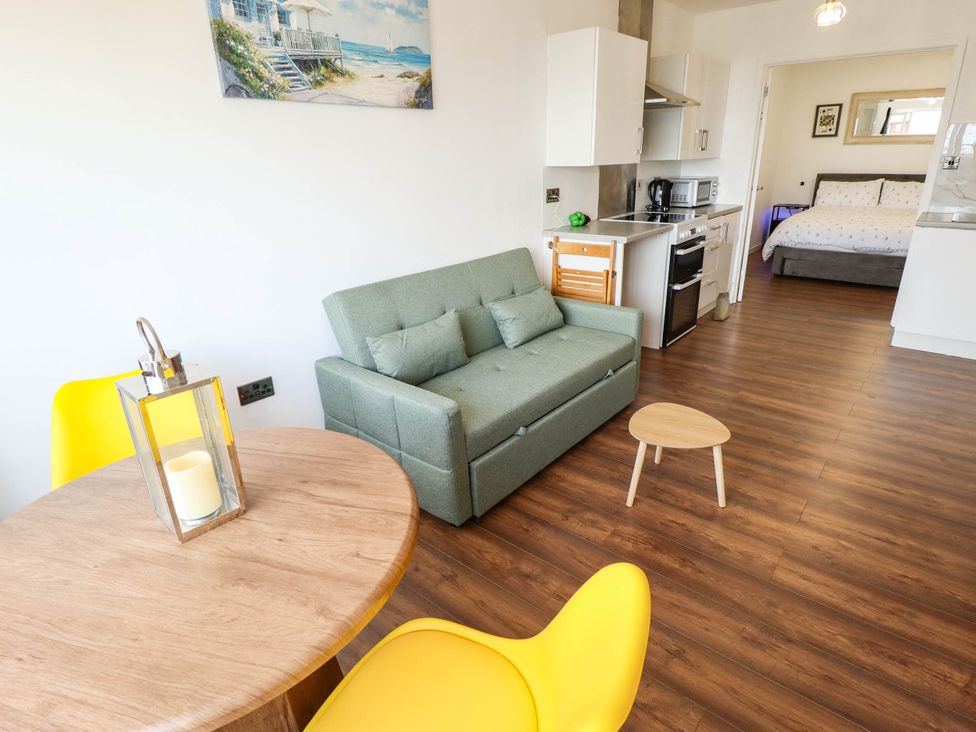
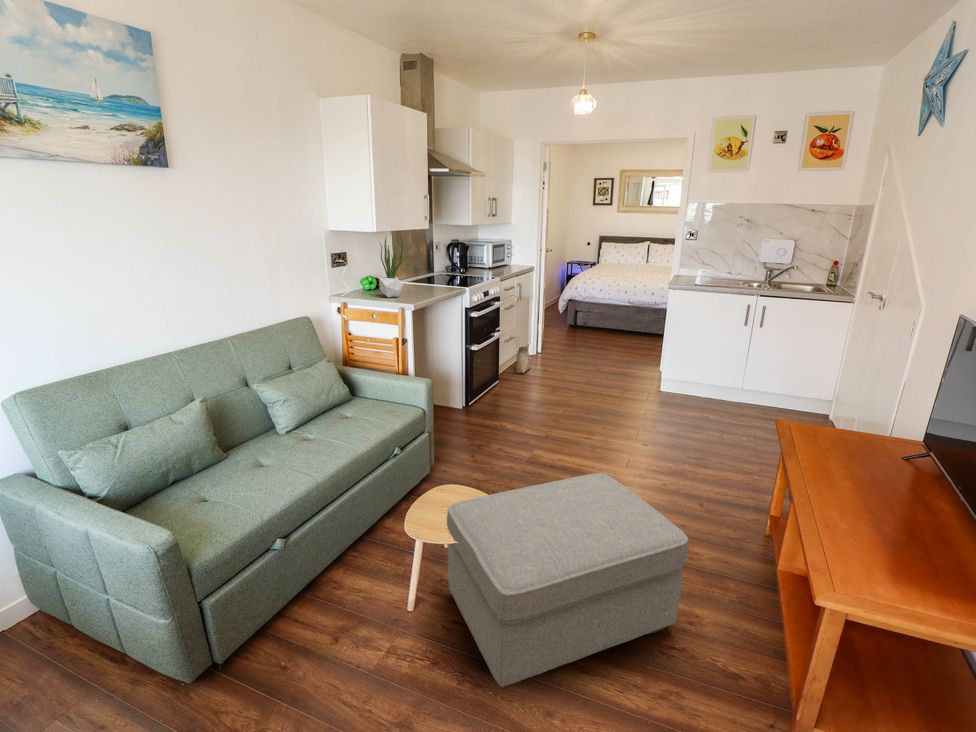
potted plant: none [590,168,618,232] -> present [379,237,404,297]
ottoman: none [666,404,942,577] -> present [447,473,688,689]

